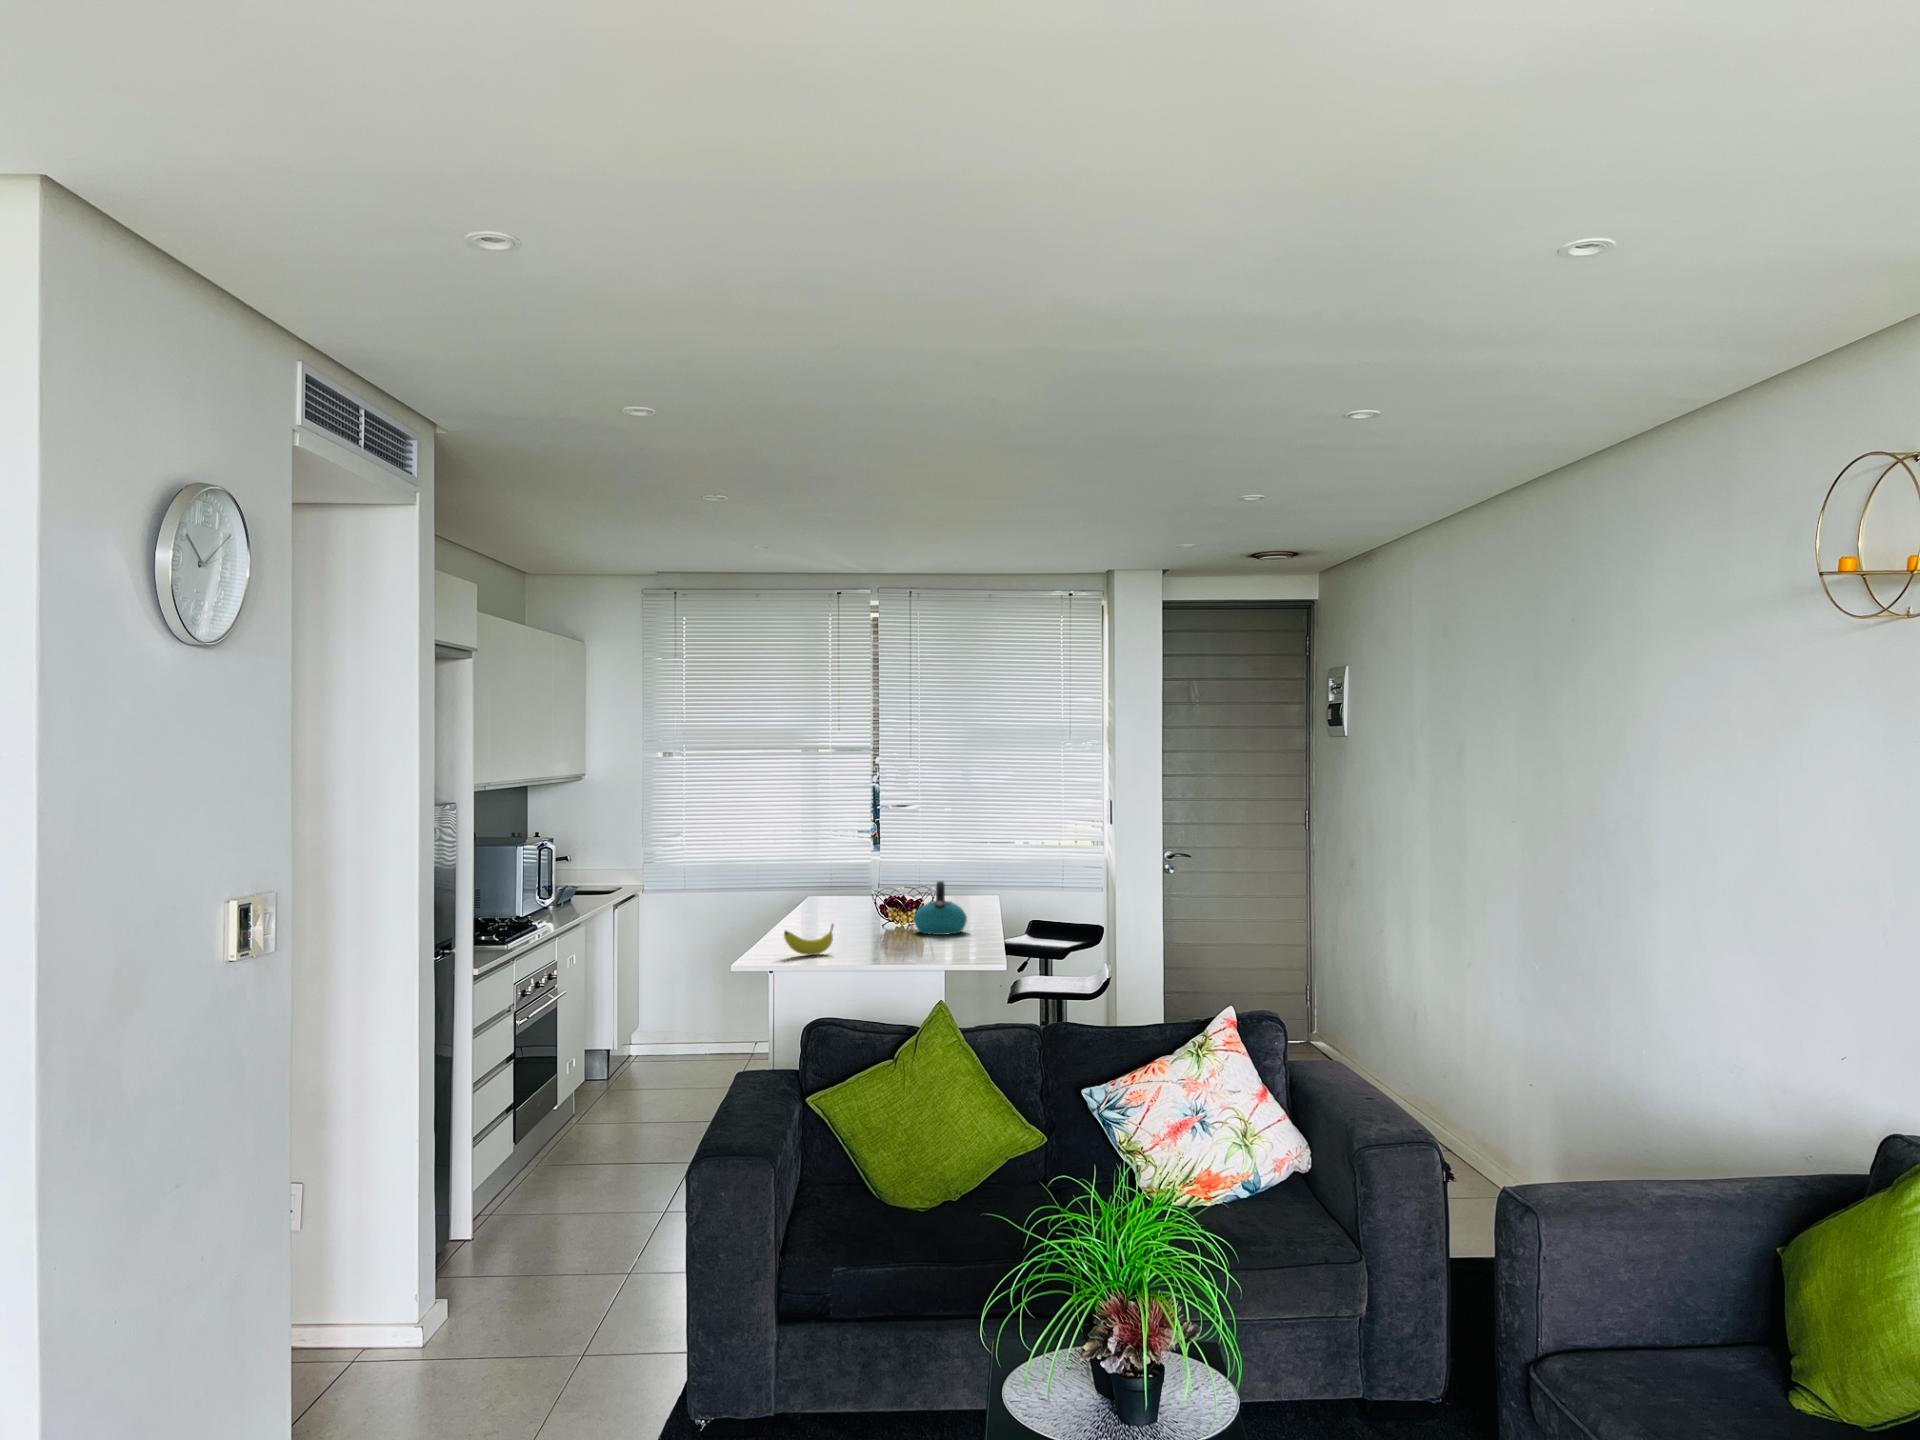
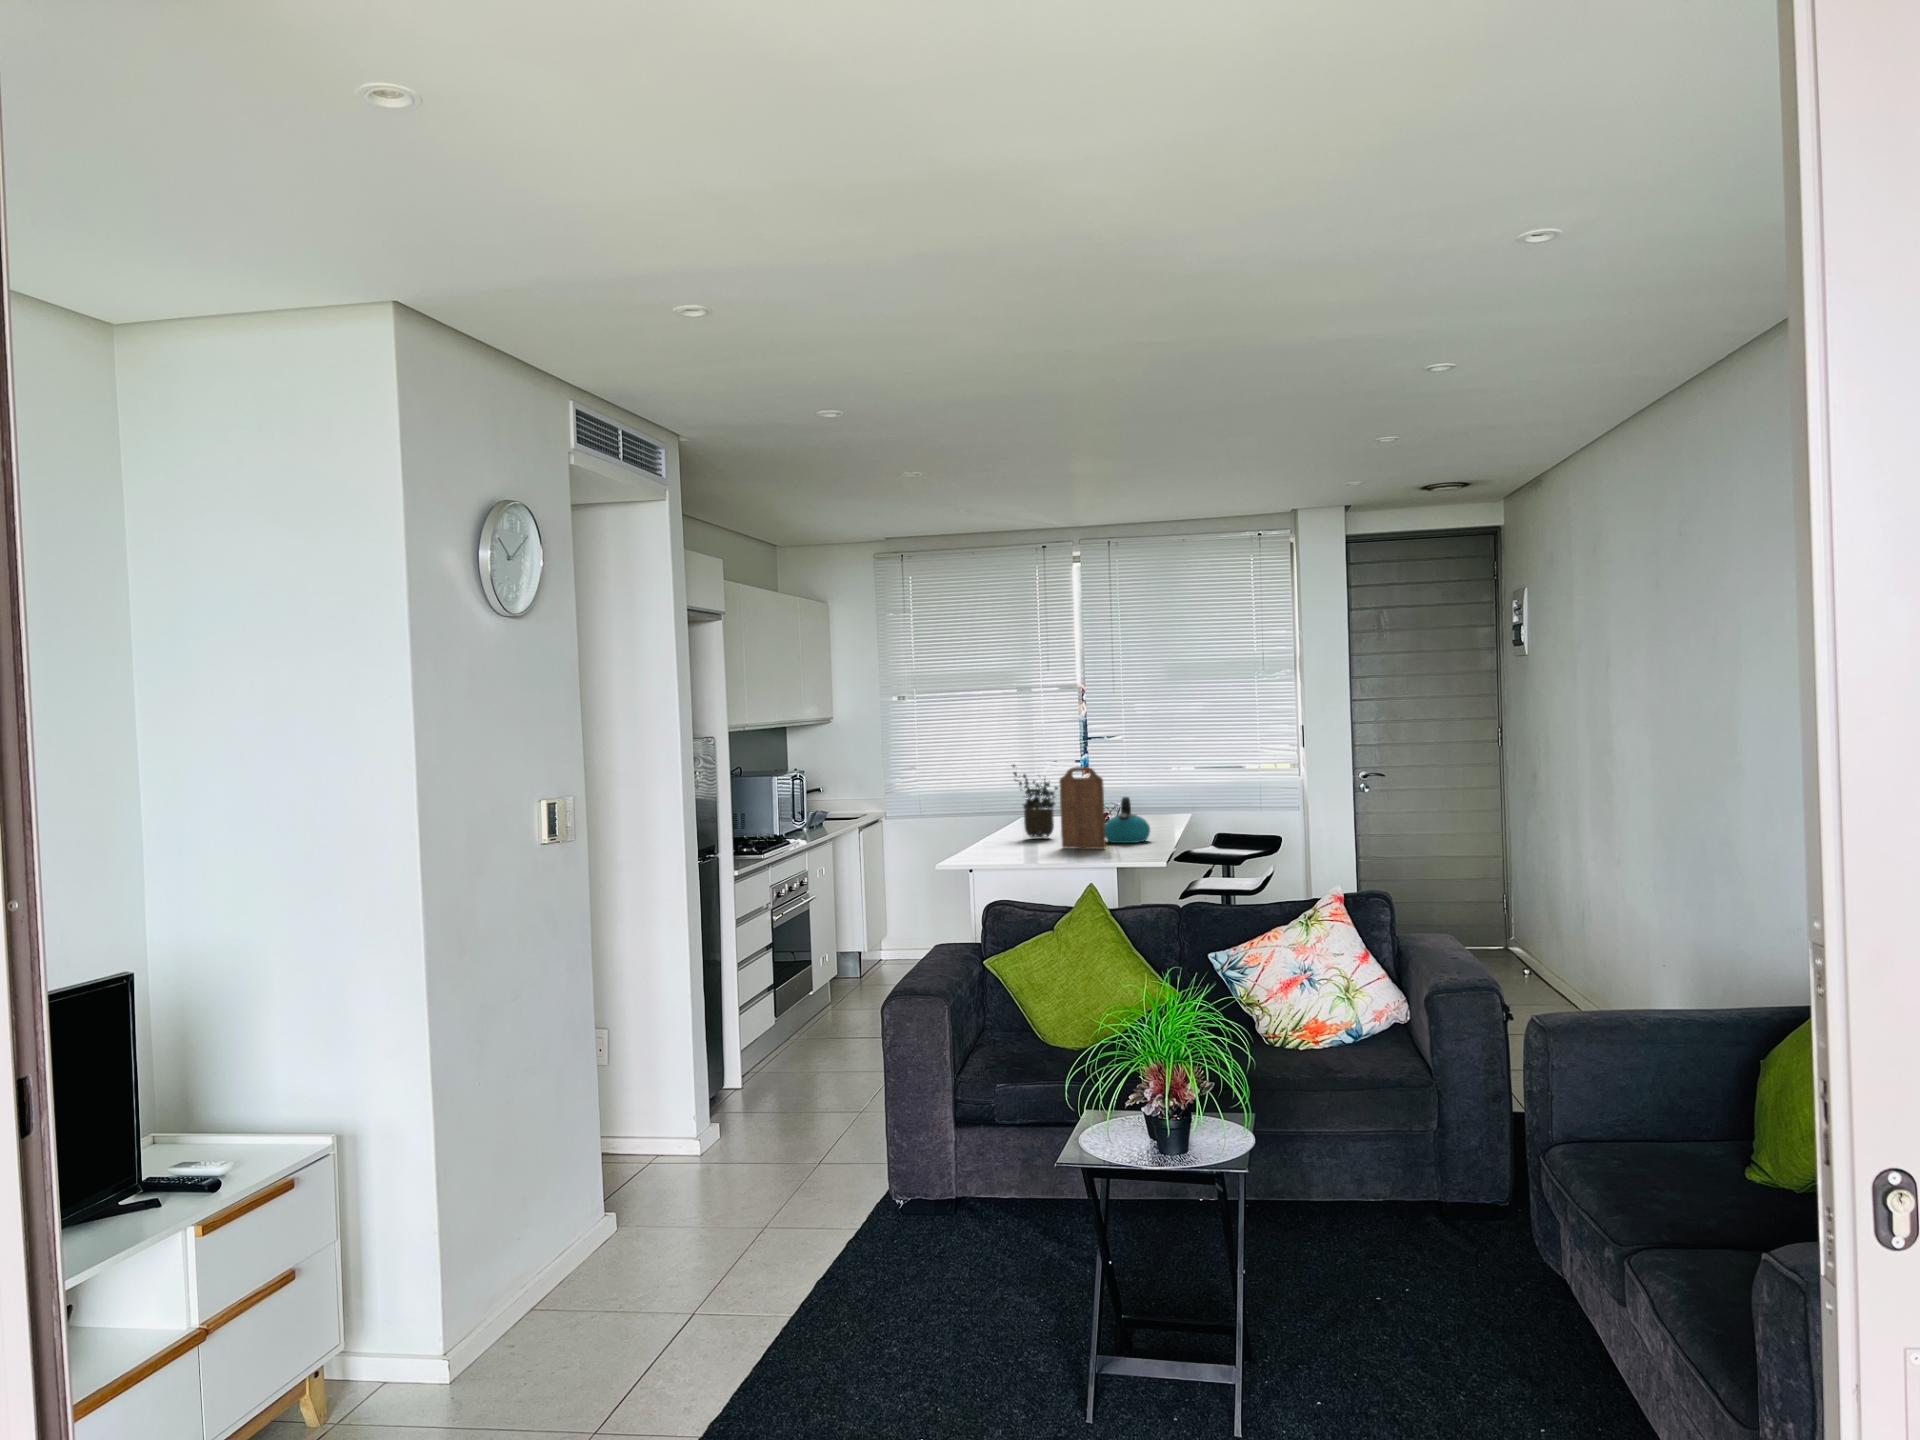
potted plant: none [808,840,863,925] -> present [1013,765,1058,838]
cutting board: none [870,848,921,942] -> present [1059,767,1106,849]
fruit: present [784,925,834,955] -> none [982,832,1026,858]

